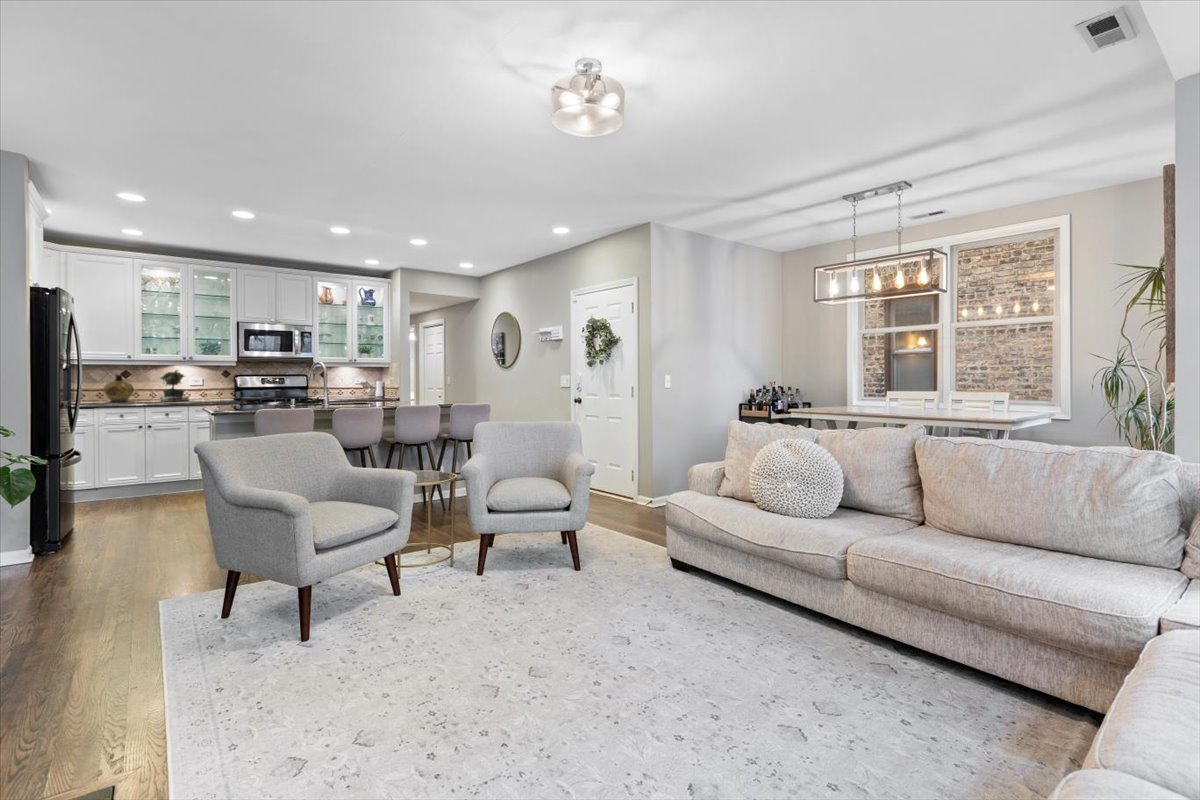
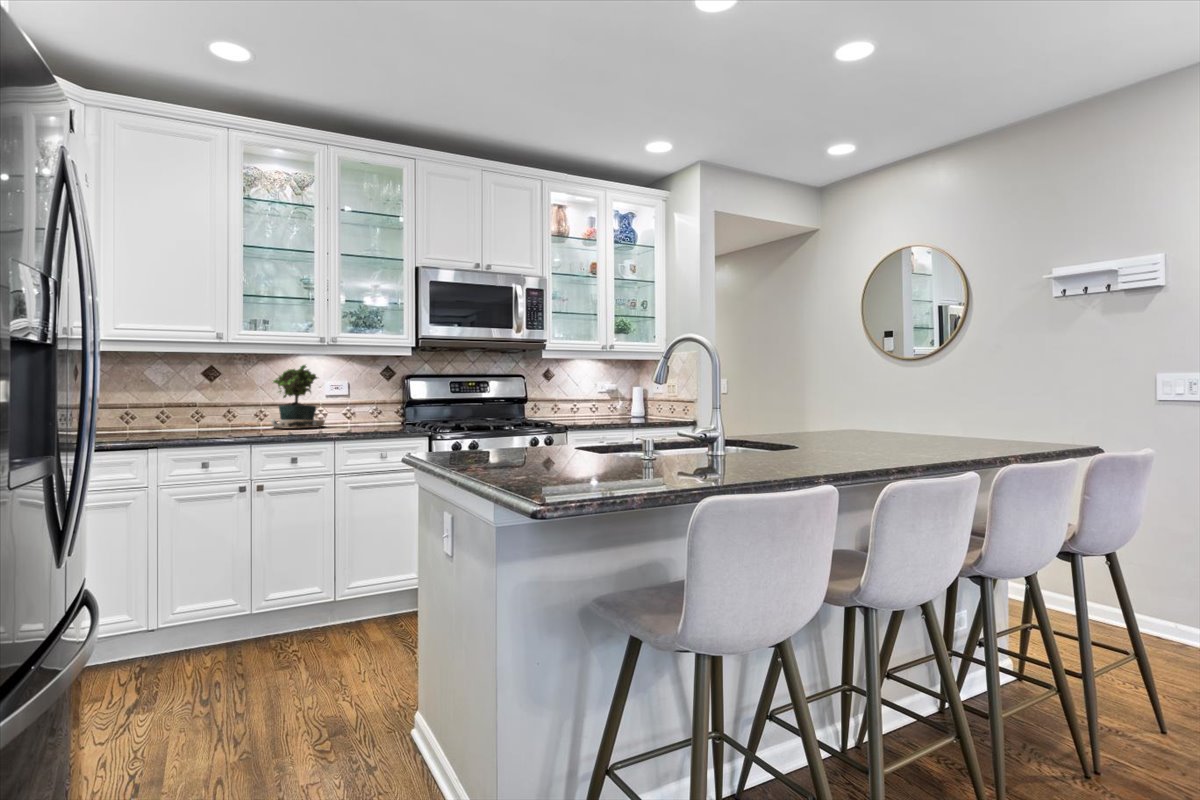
ceramic jug: present [104,374,134,402] -> none [170,372,225,431]

